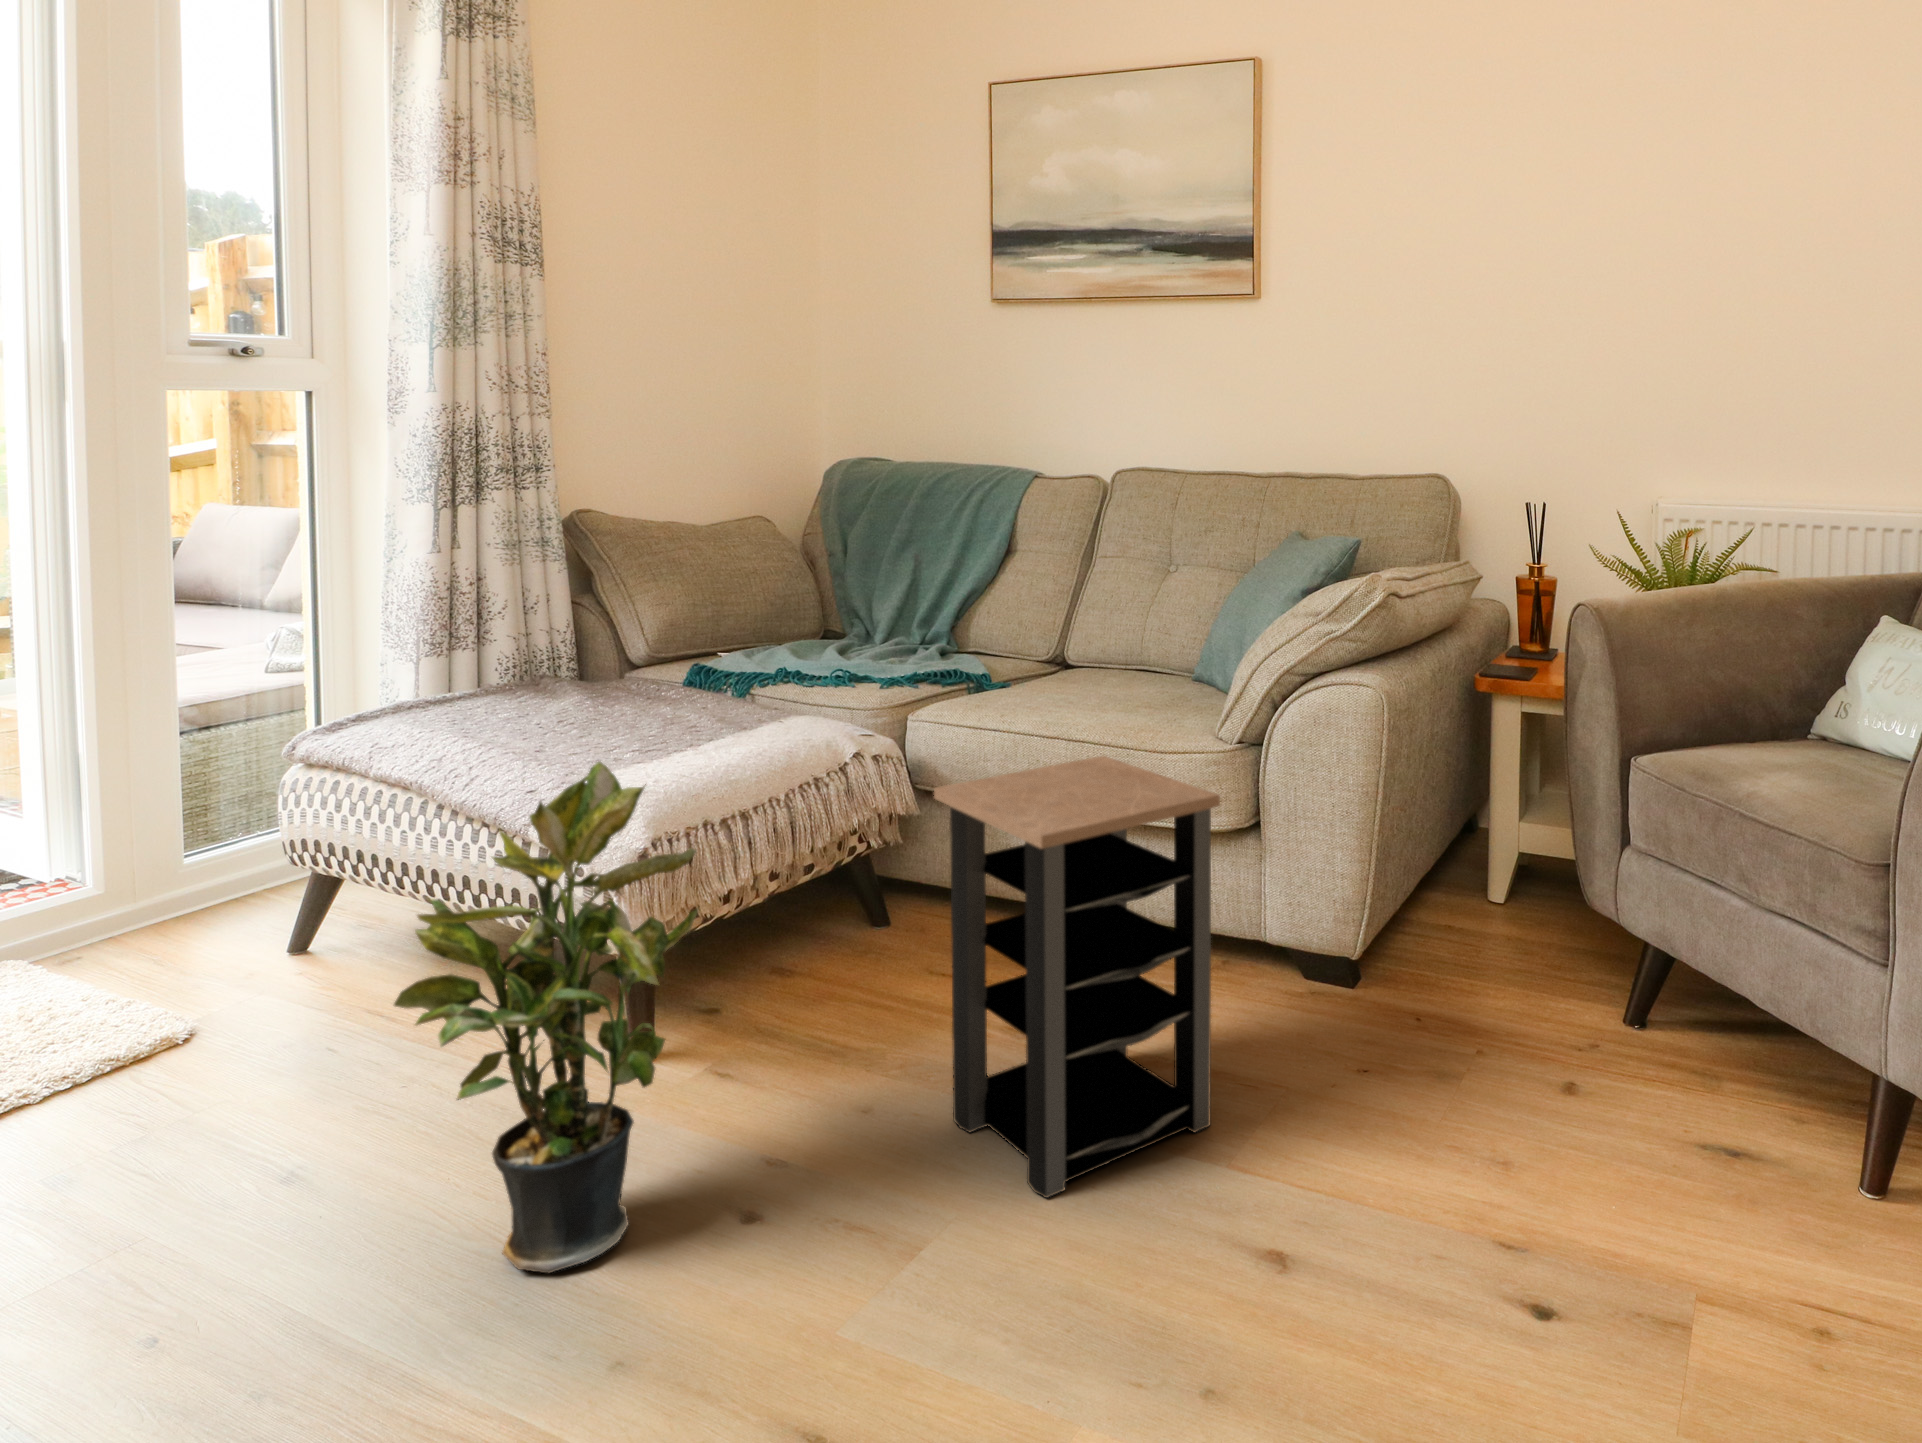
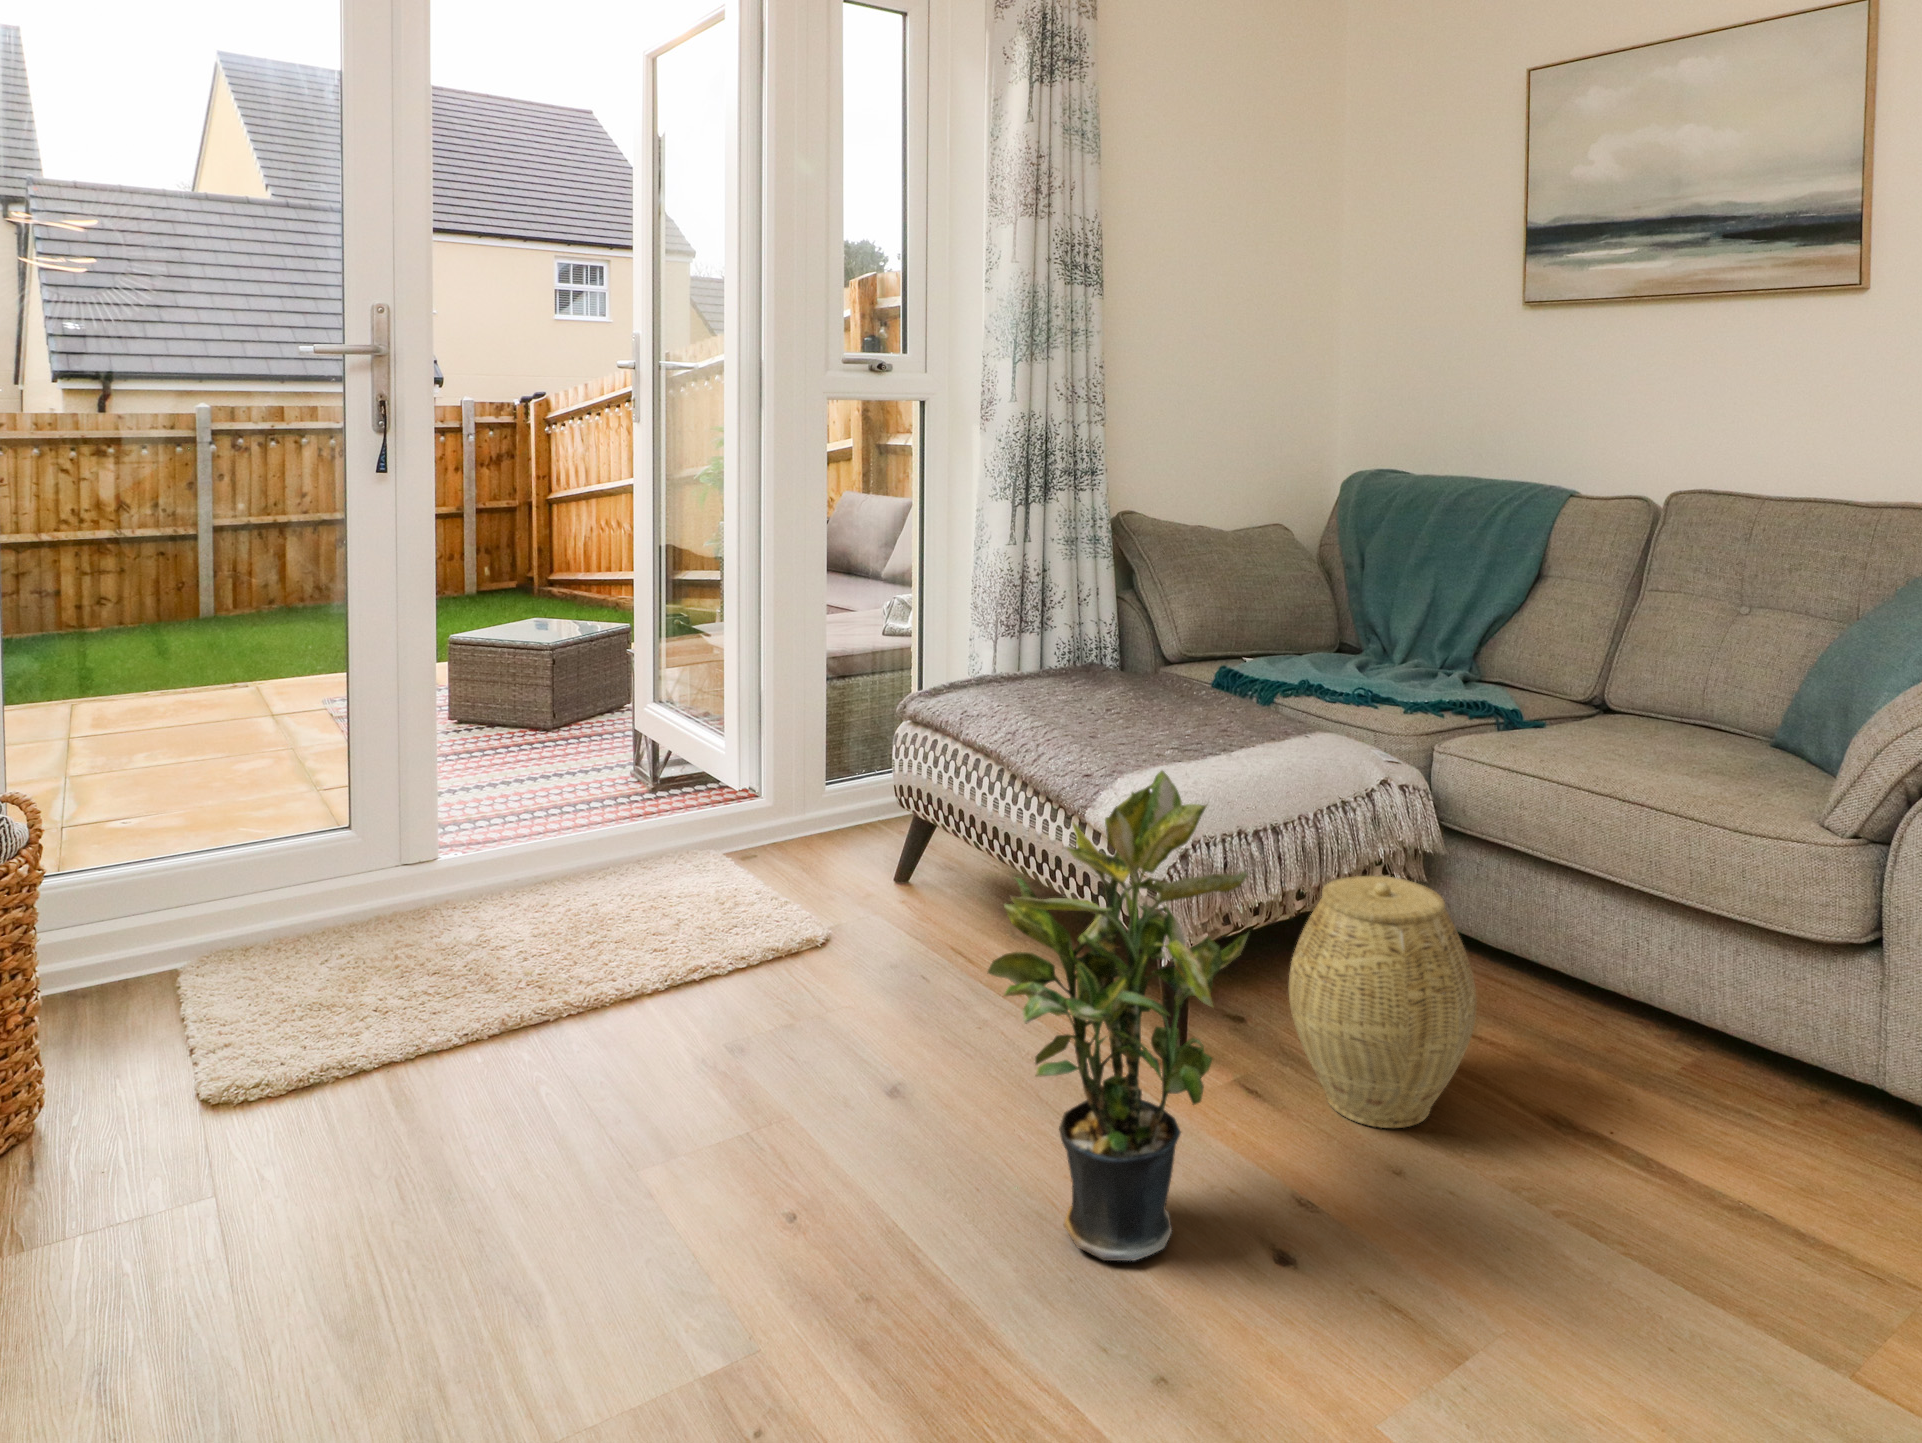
side table: present [934,756,1220,1198] -> none [1489,832,1864,1350]
woven basket: none [758,840,938,1076] -> present [1288,876,1476,1128]

